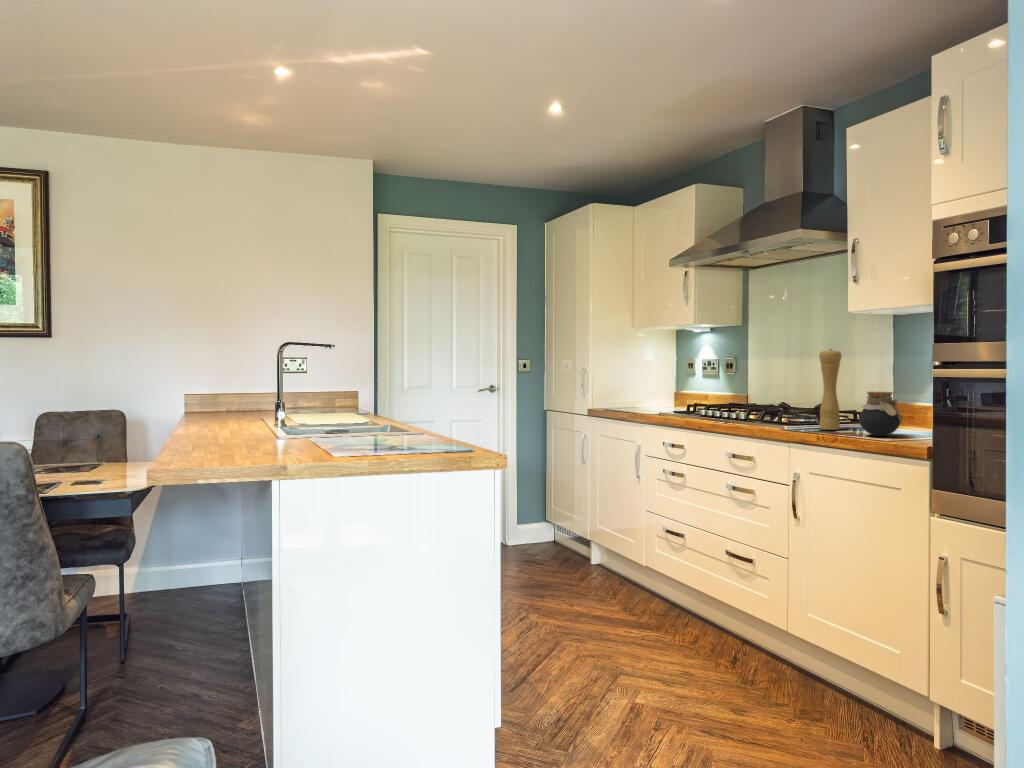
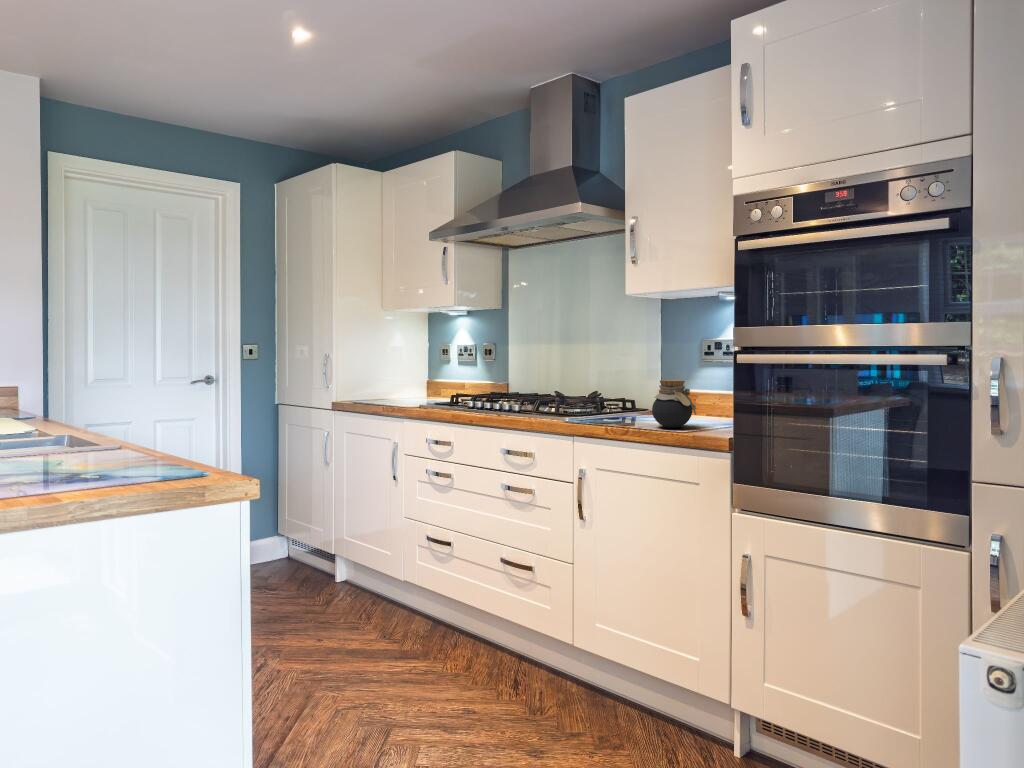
pepper mill: present [819,349,841,430] -> none [606,334,628,422]

